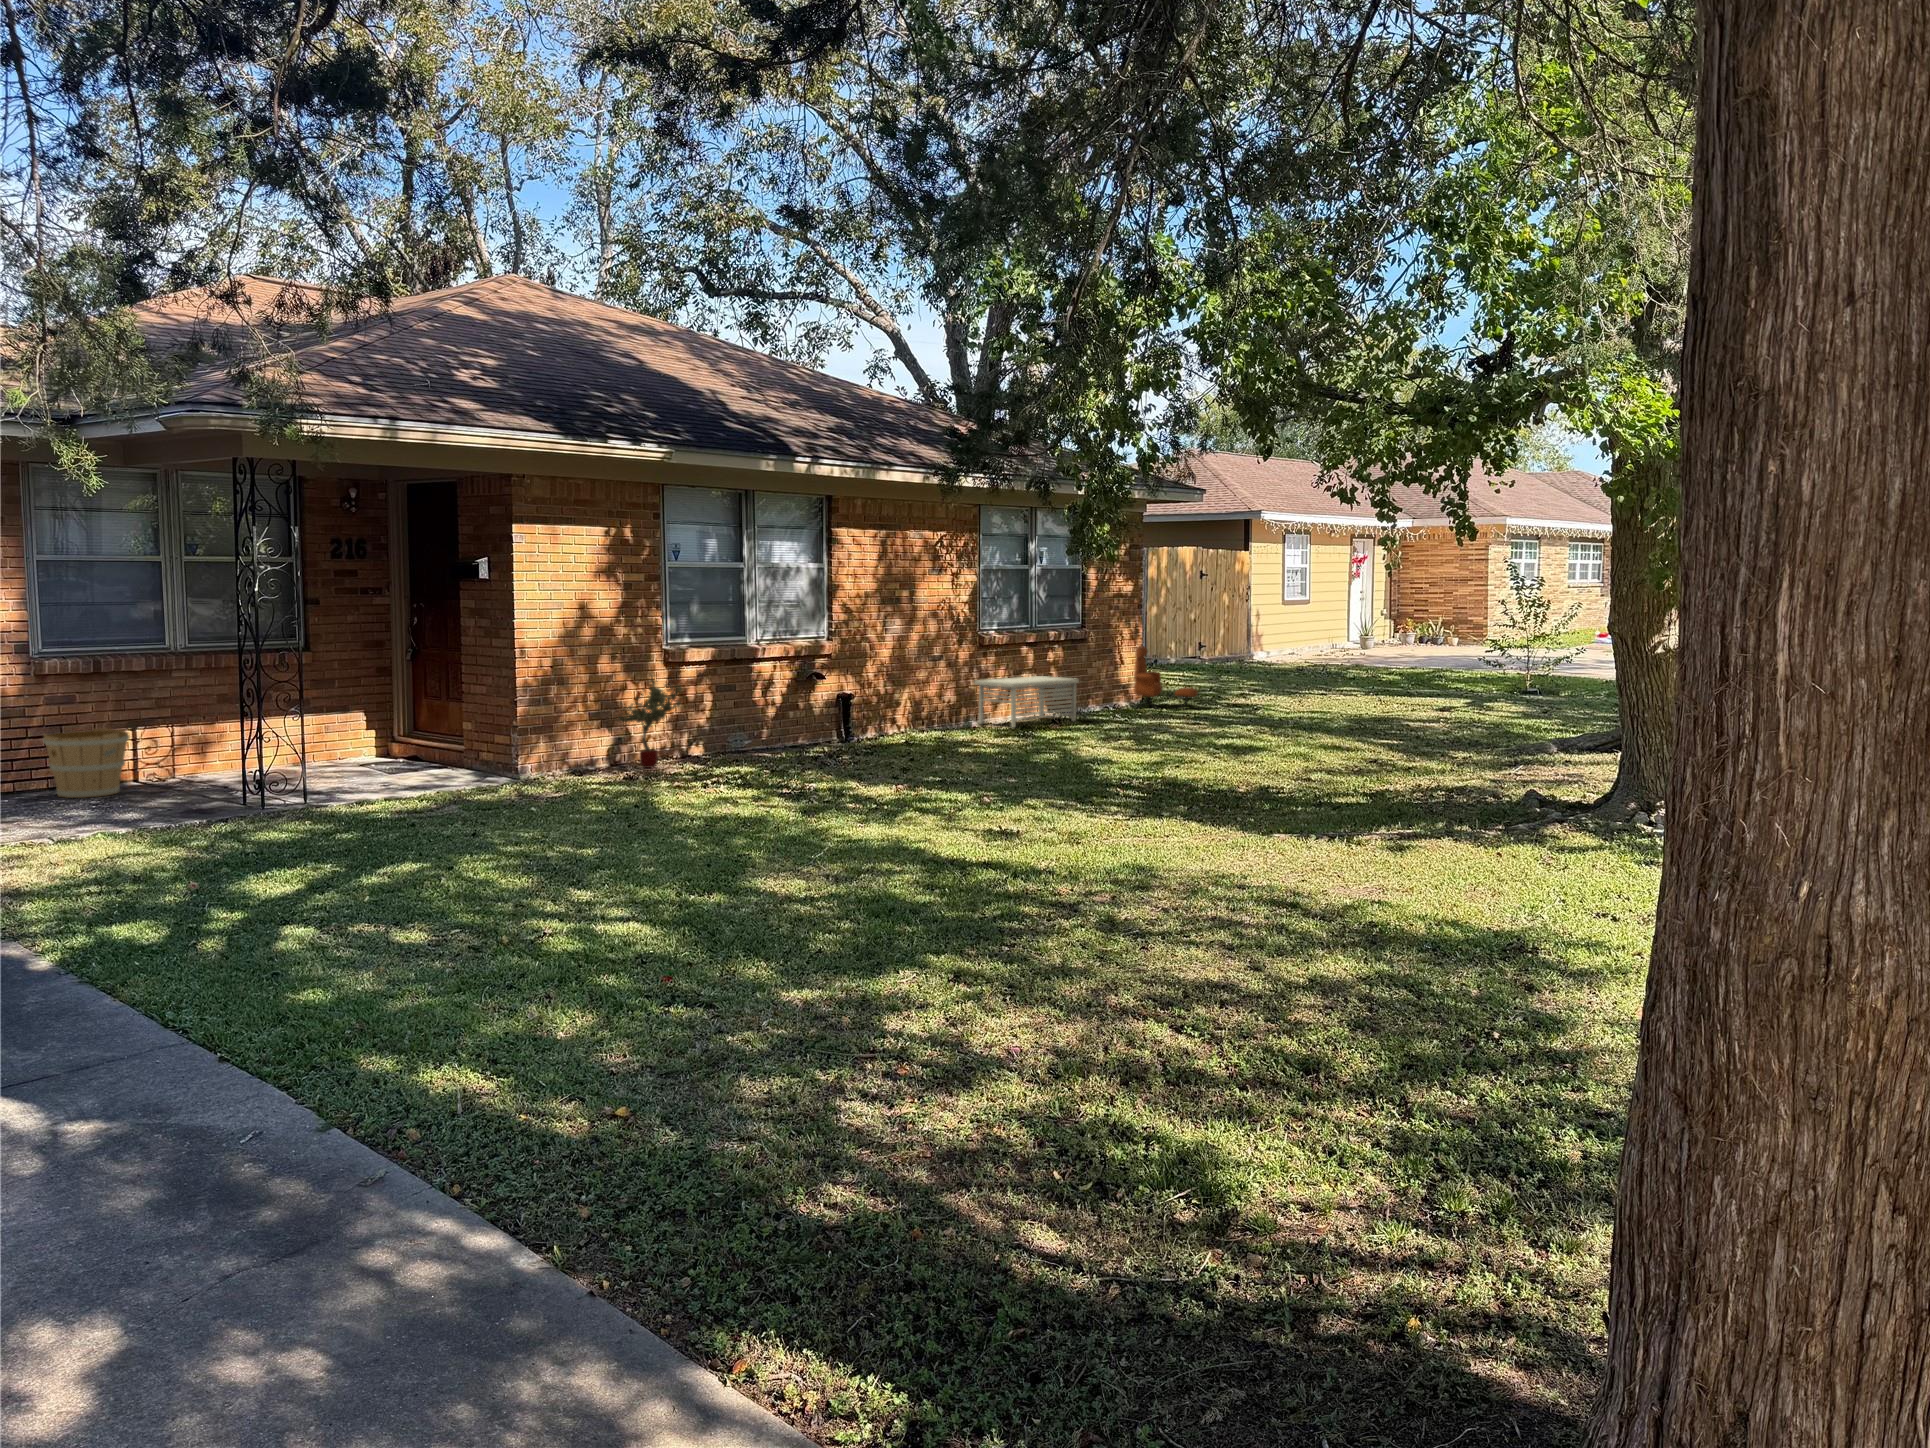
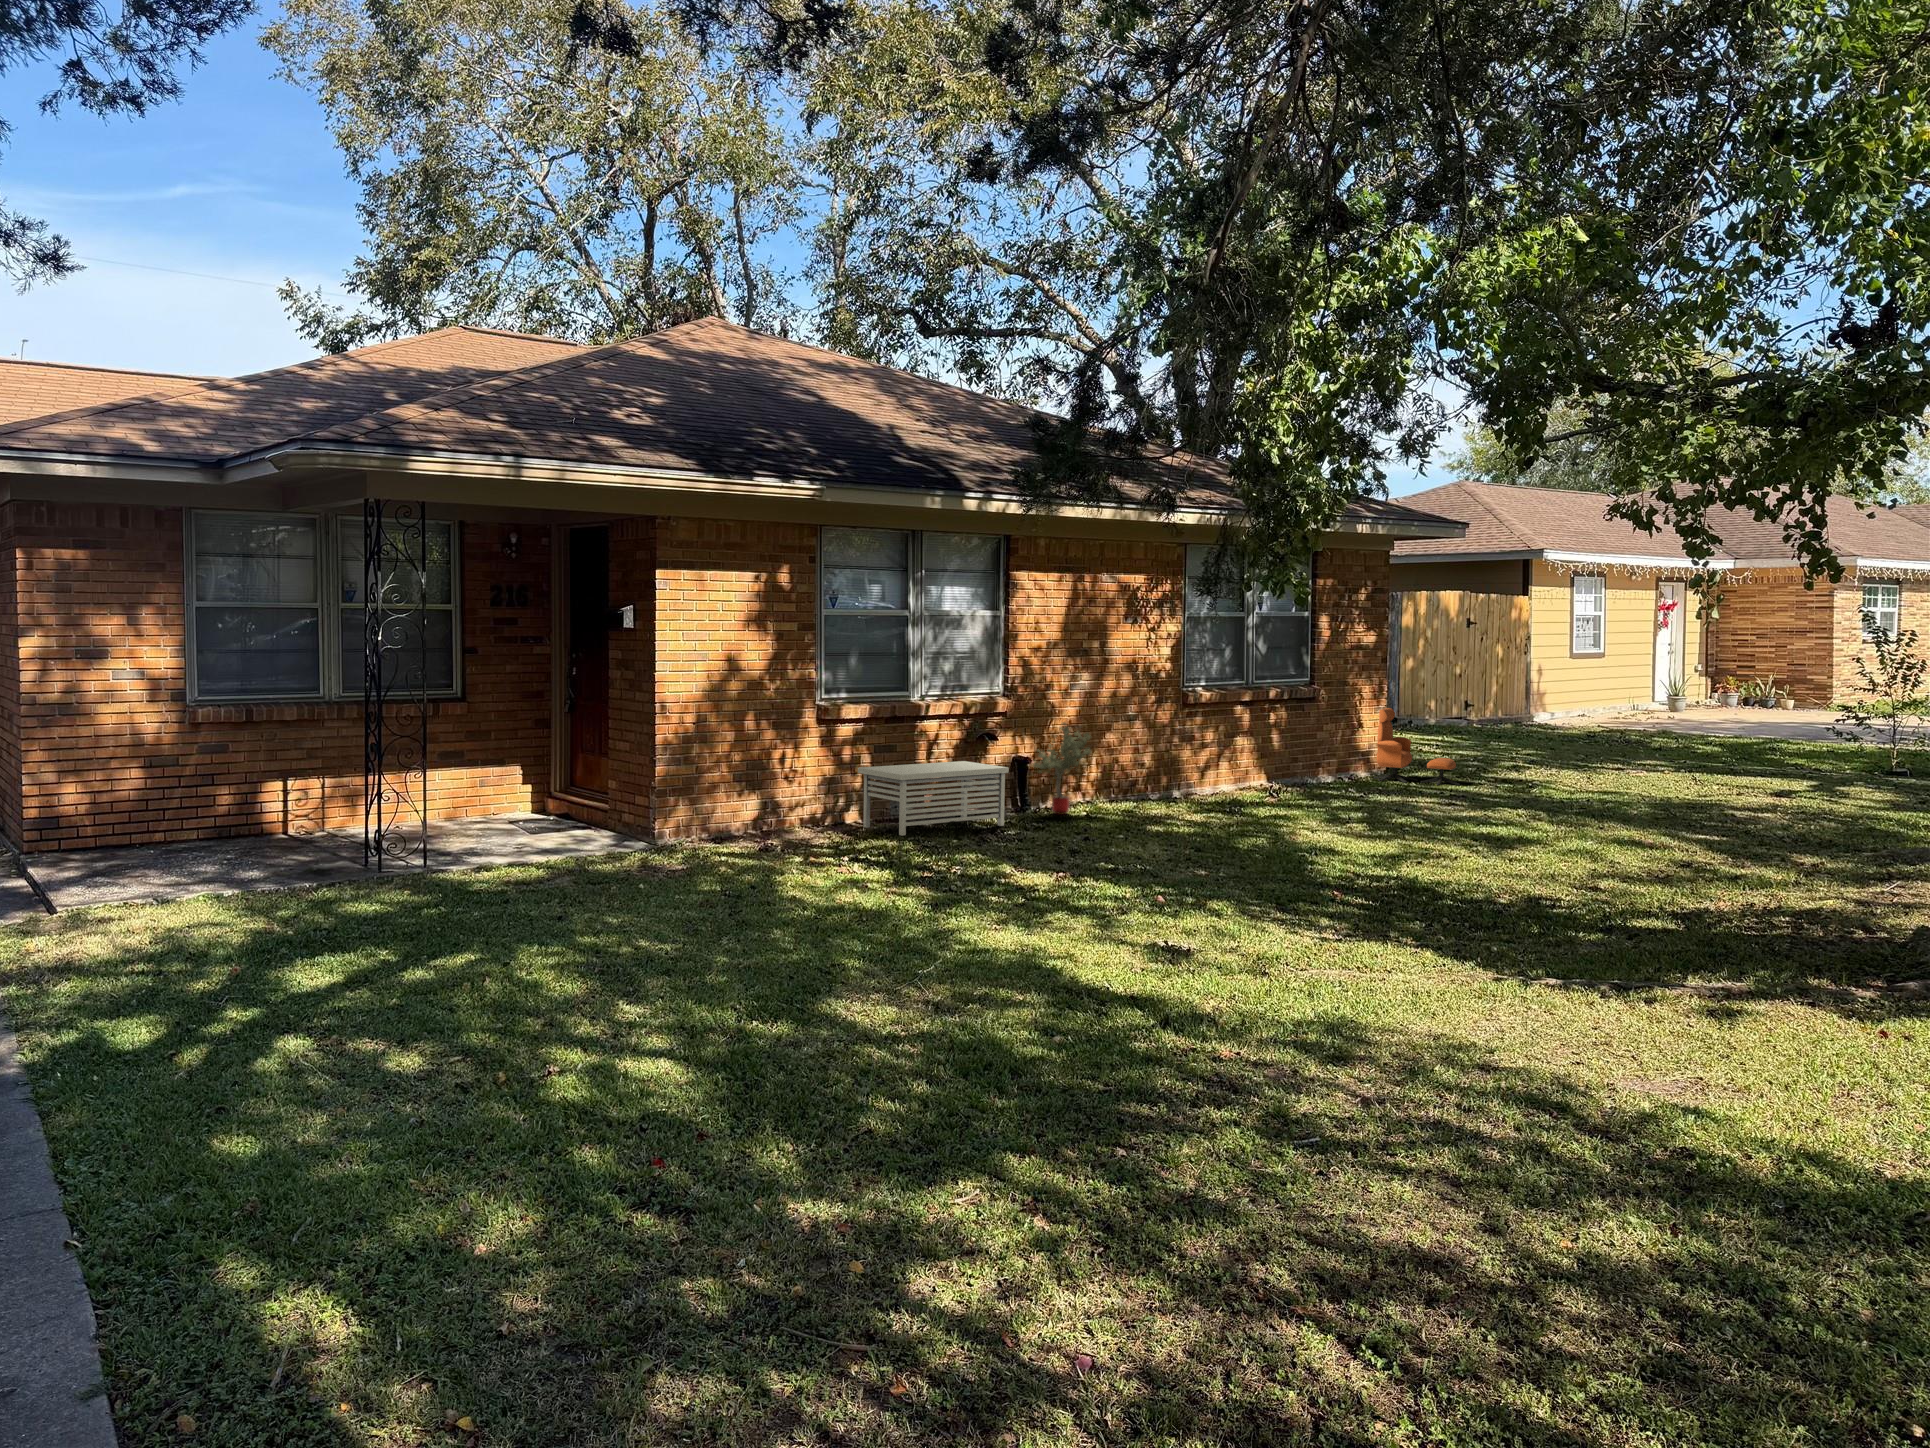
potted tree: present [616,675,682,768] -> present [1033,722,1090,815]
storage bench: present [975,676,1079,728] -> present [858,761,1009,836]
wooden bucket: present [43,728,129,798] -> none [186,779,268,852]

